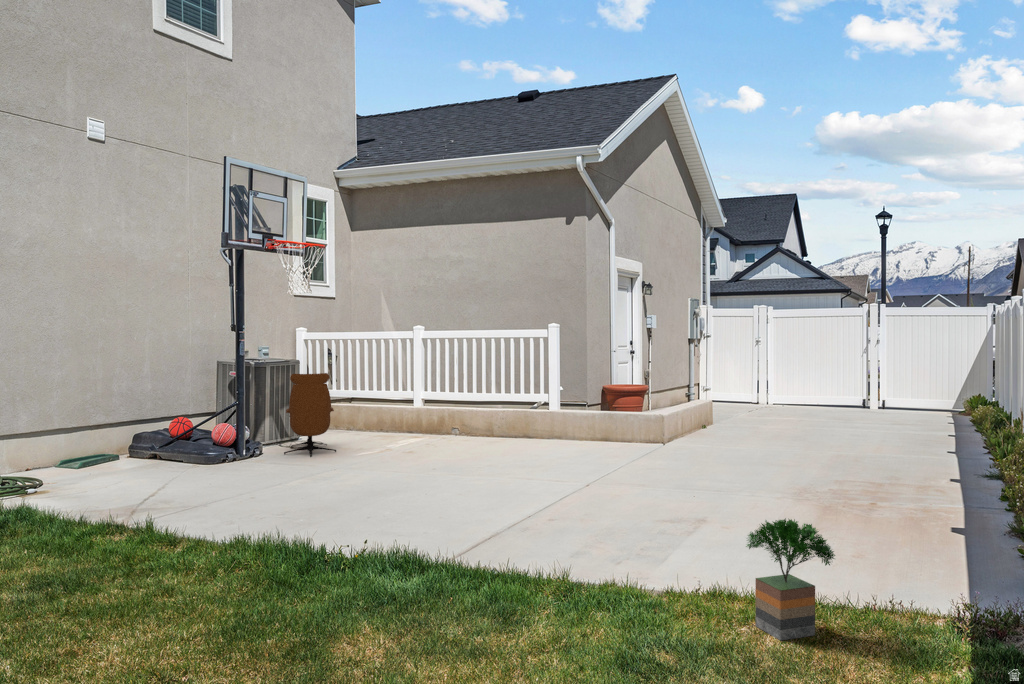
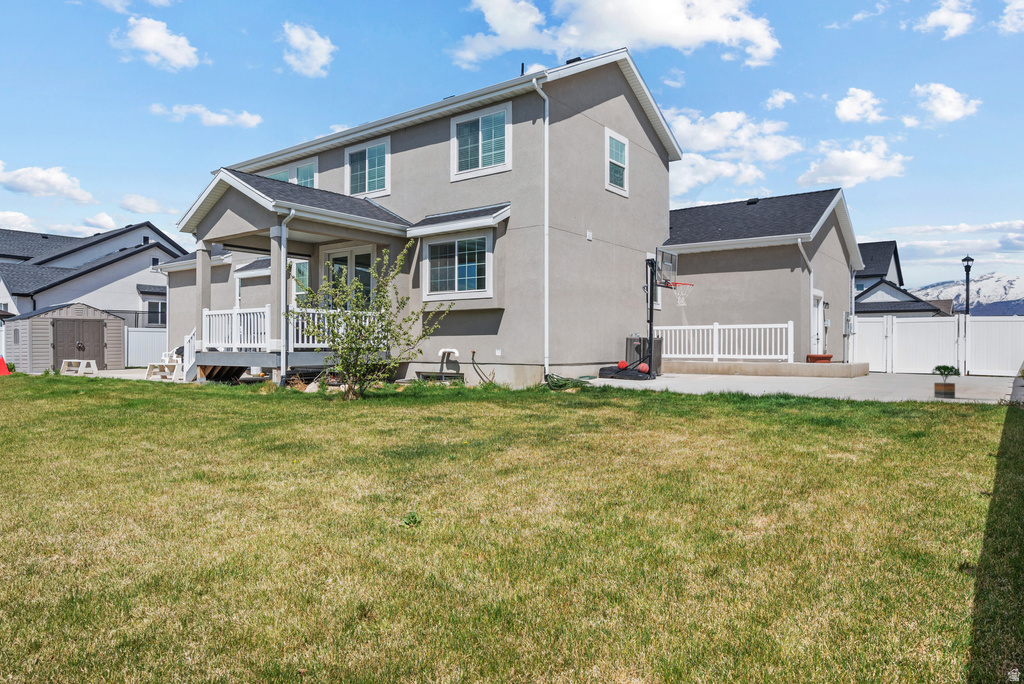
lounge chair: present [284,373,336,457] -> none [668,341,695,379]

